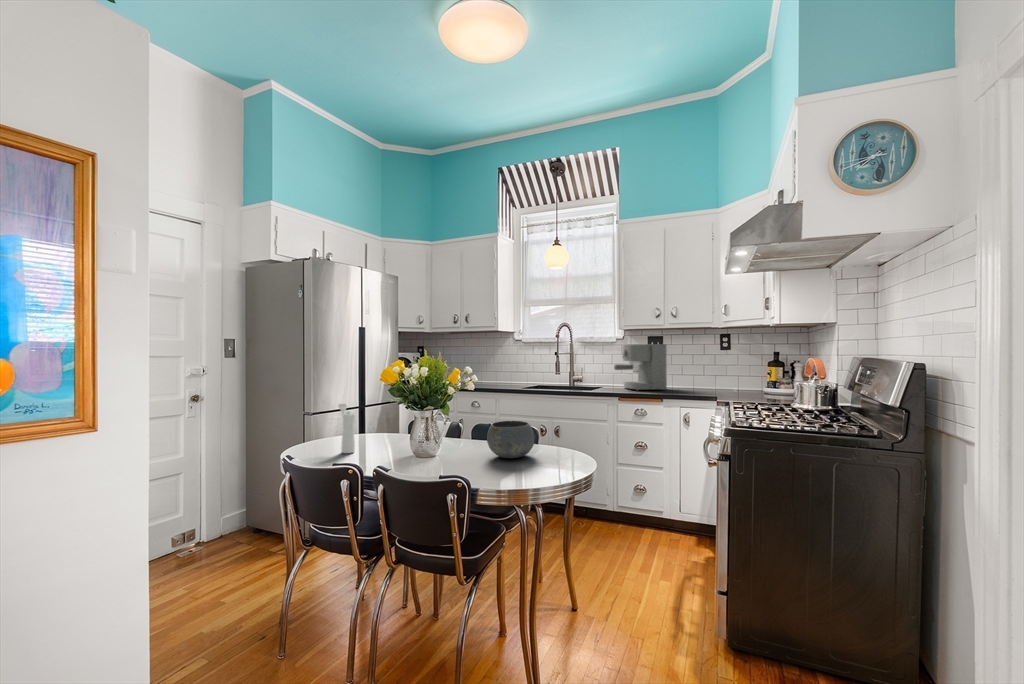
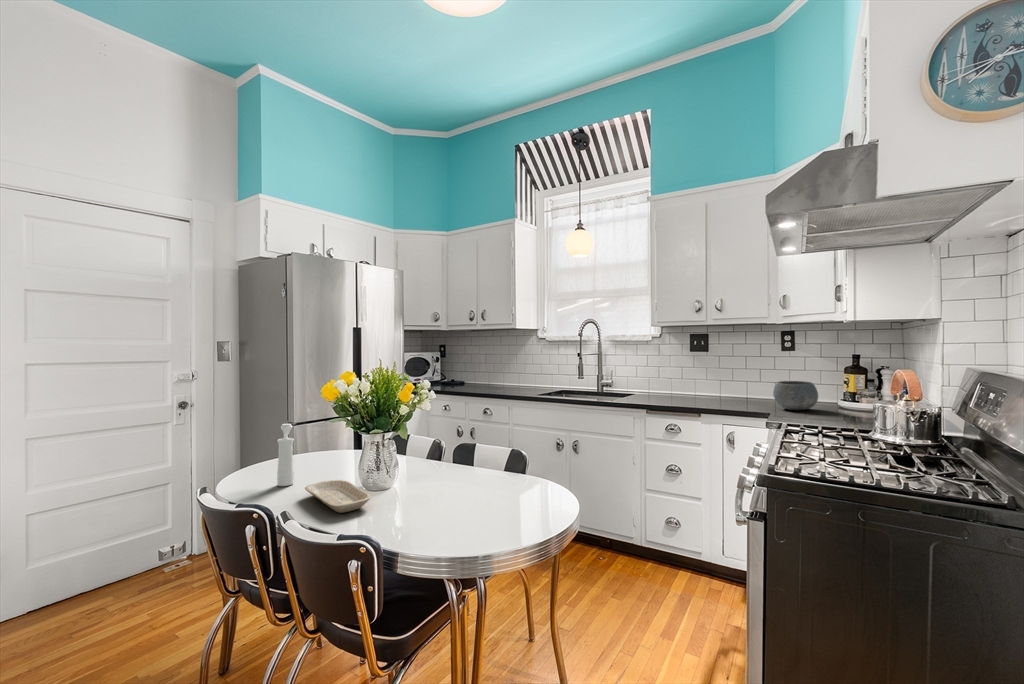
coffee maker: present [614,344,667,391] -> none [643,345,709,402]
bowl: present [487,421,534,458] -> present [773,381,818,410]
tray: none [375,447,438,466] -> present [305,480,371,513]

